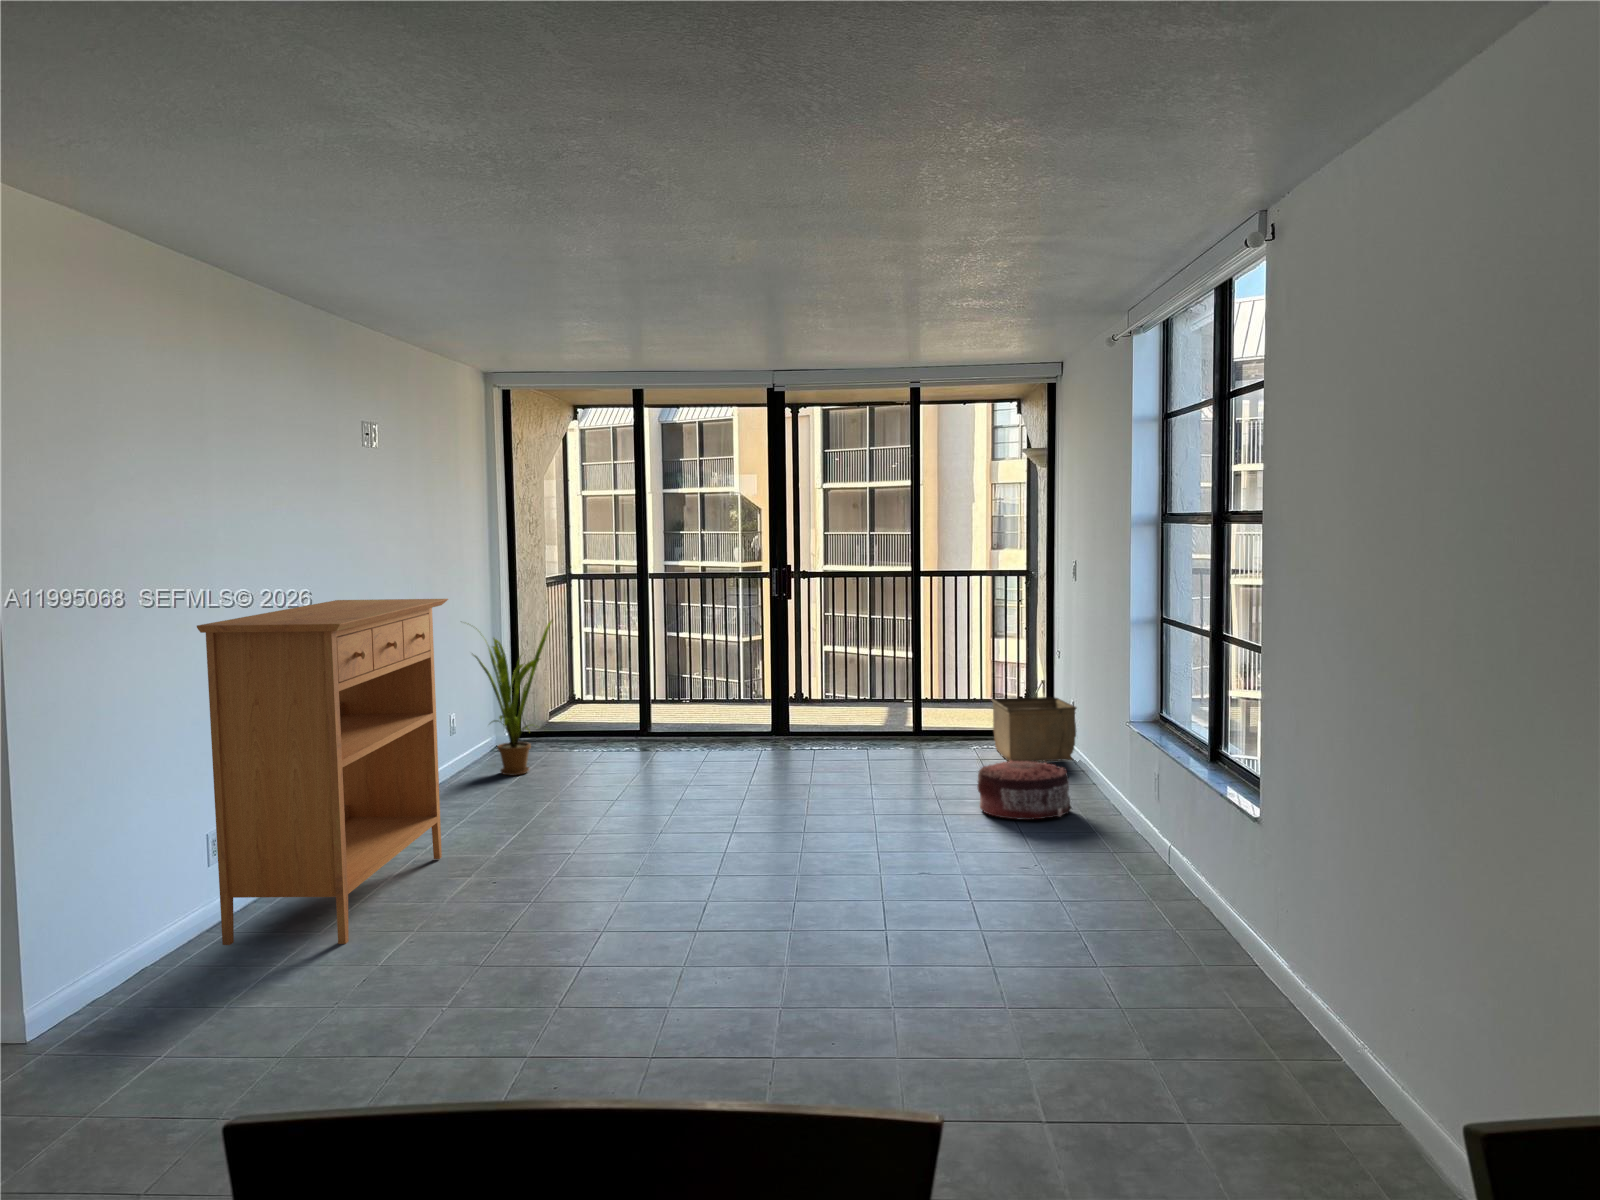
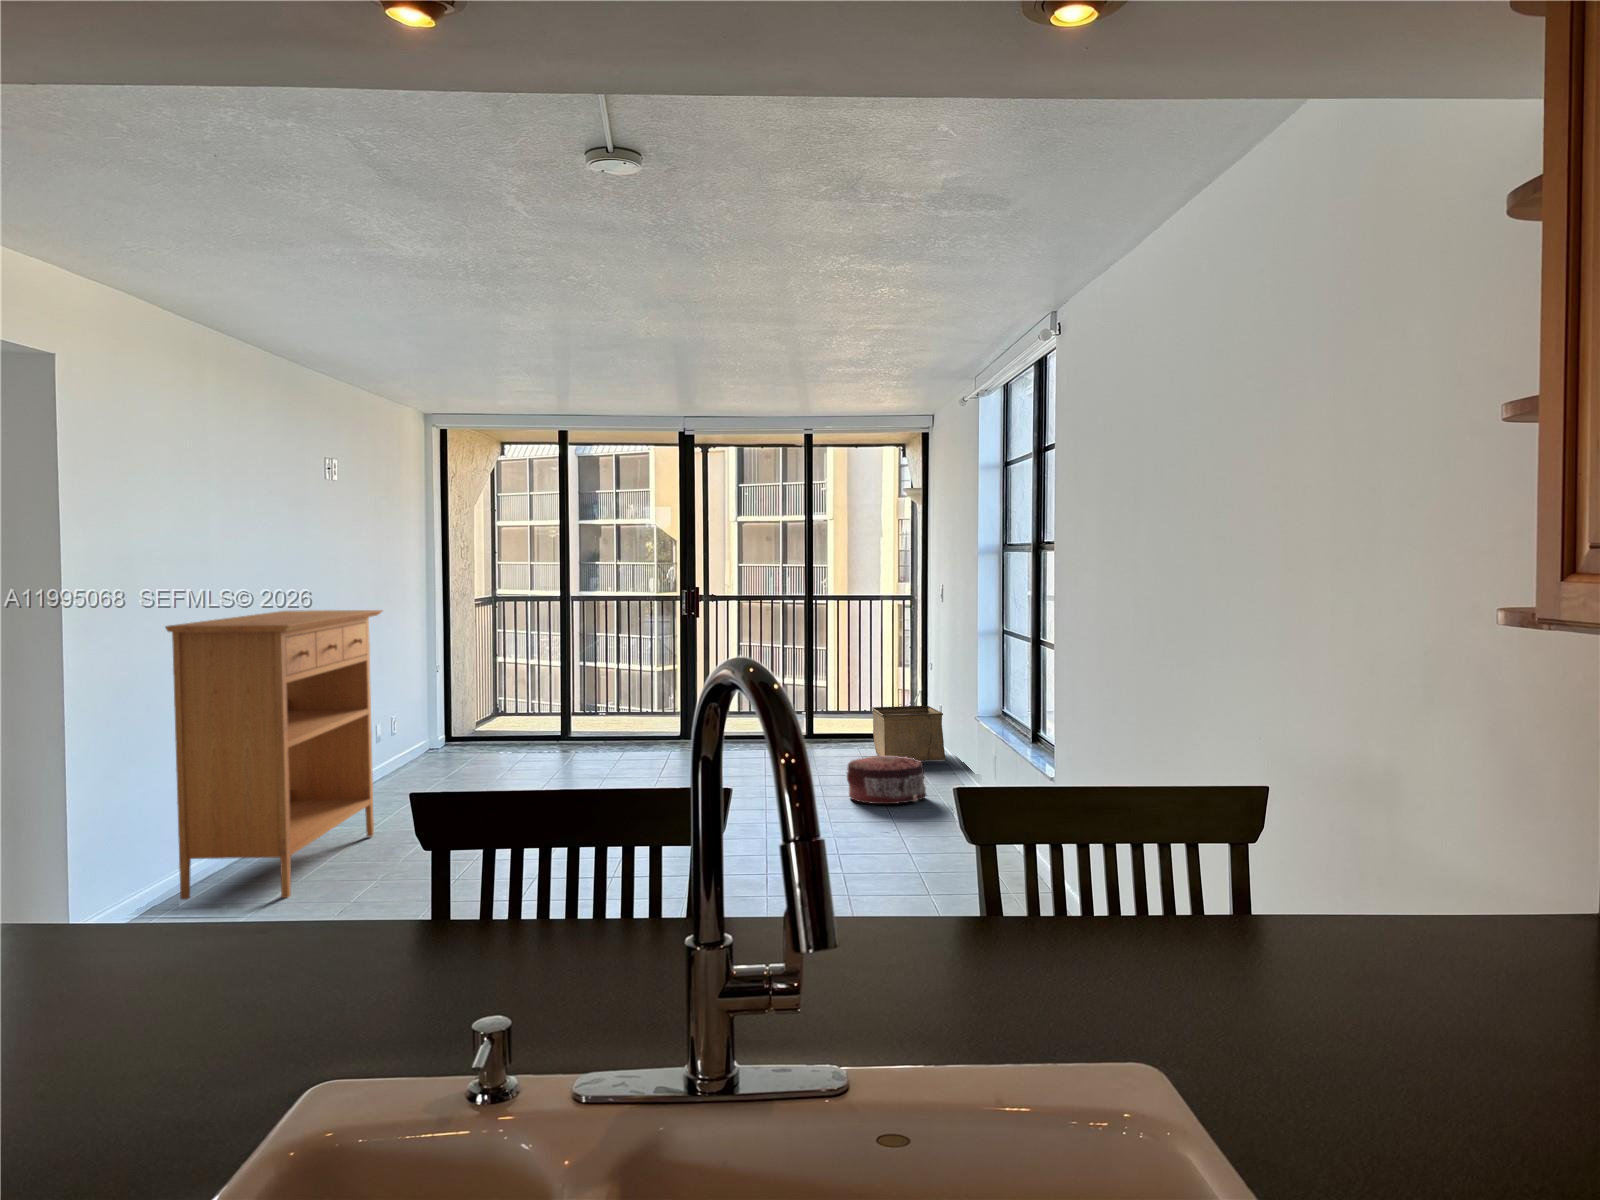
house plant: present [474,621,552,775] -> none [395,634,481,773]

